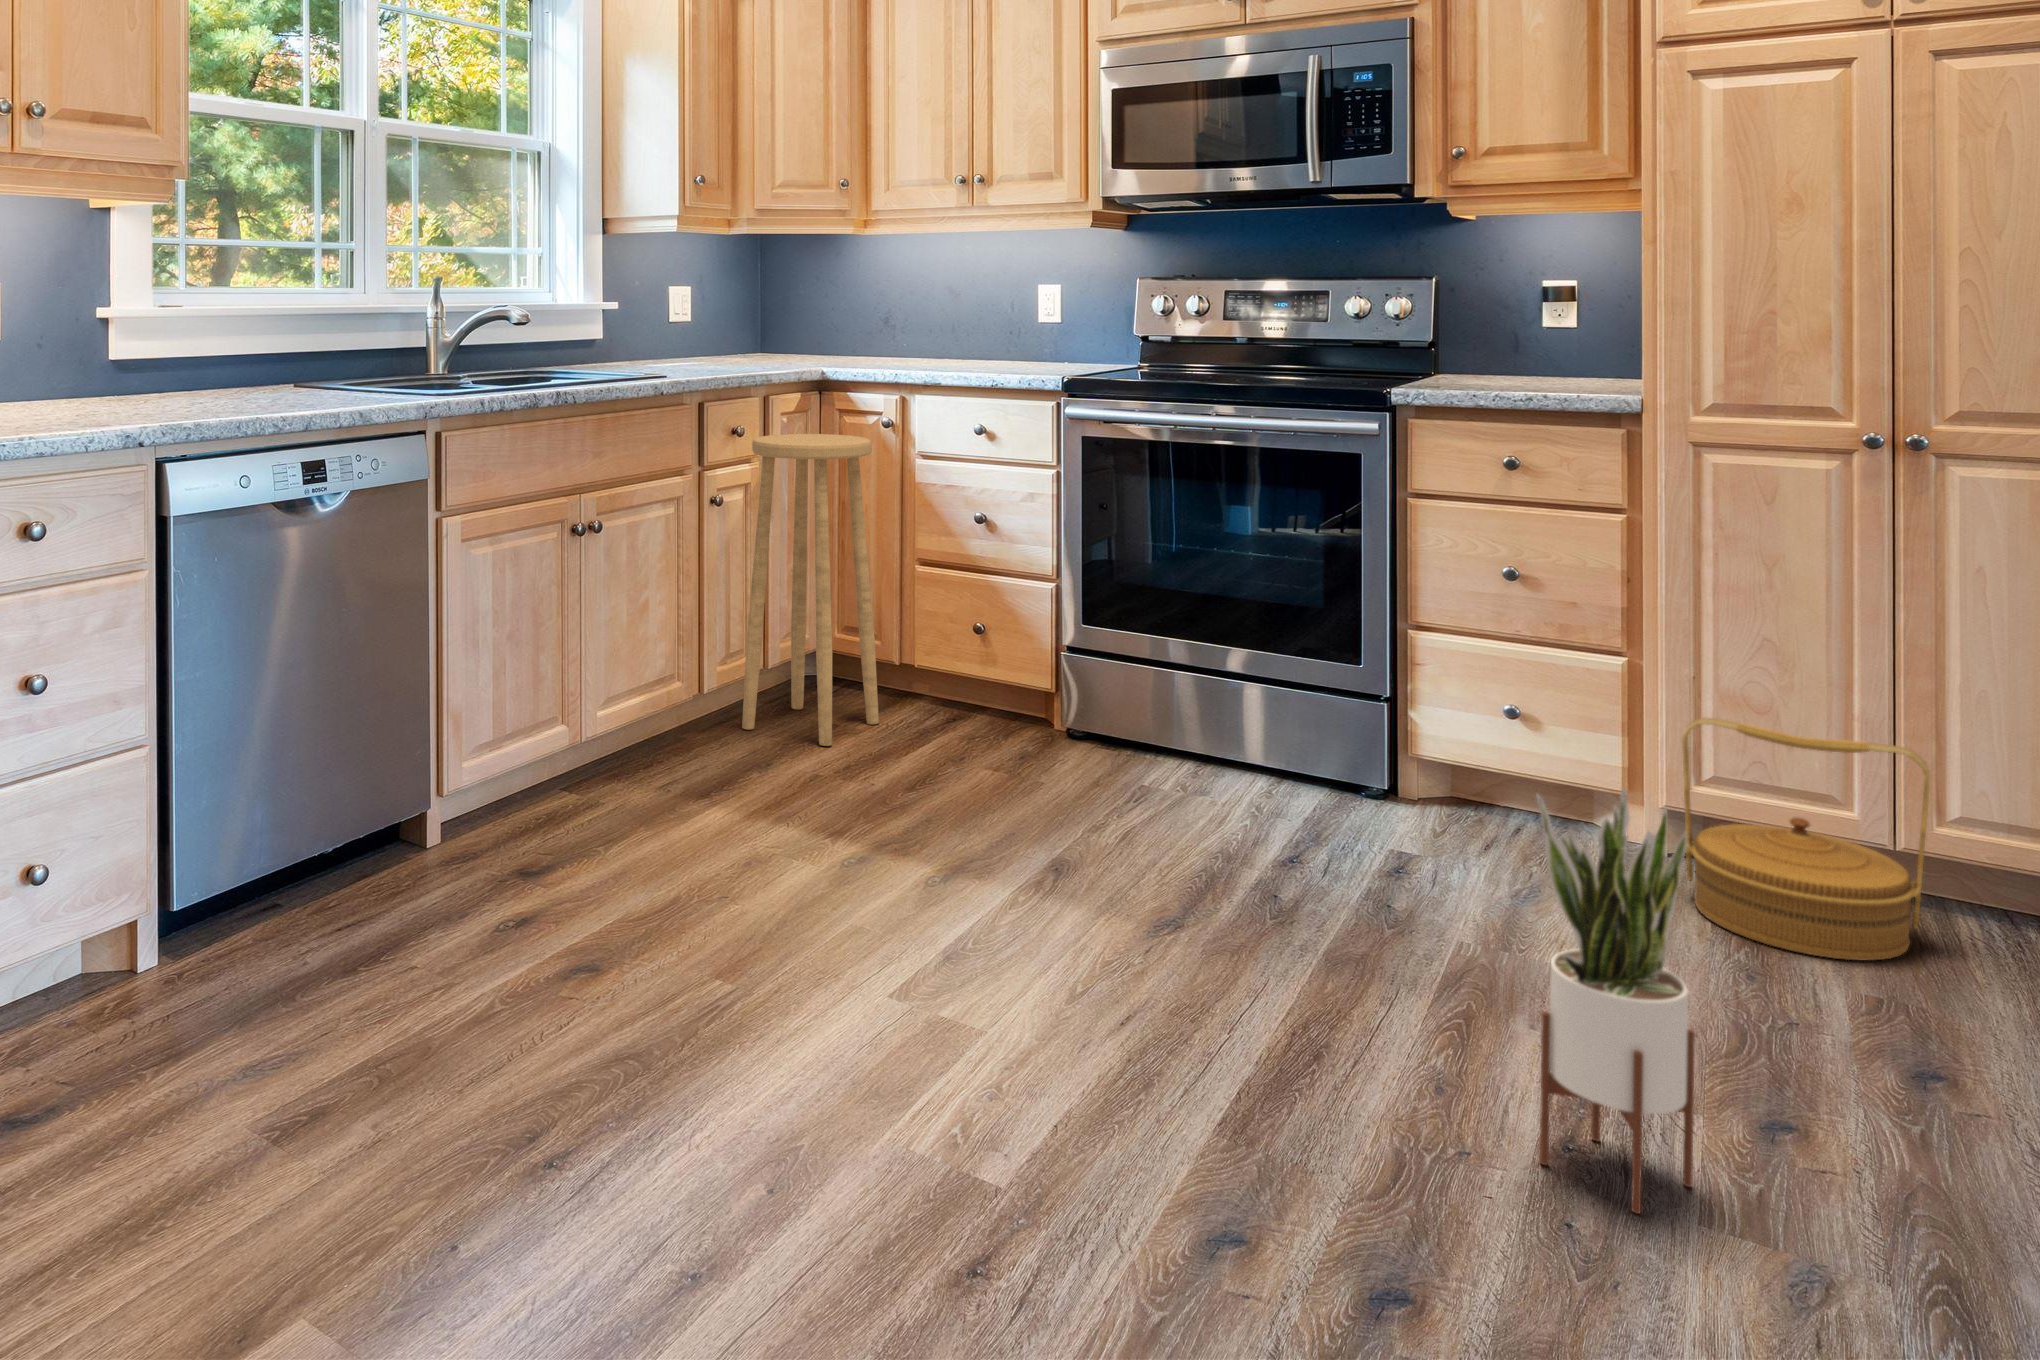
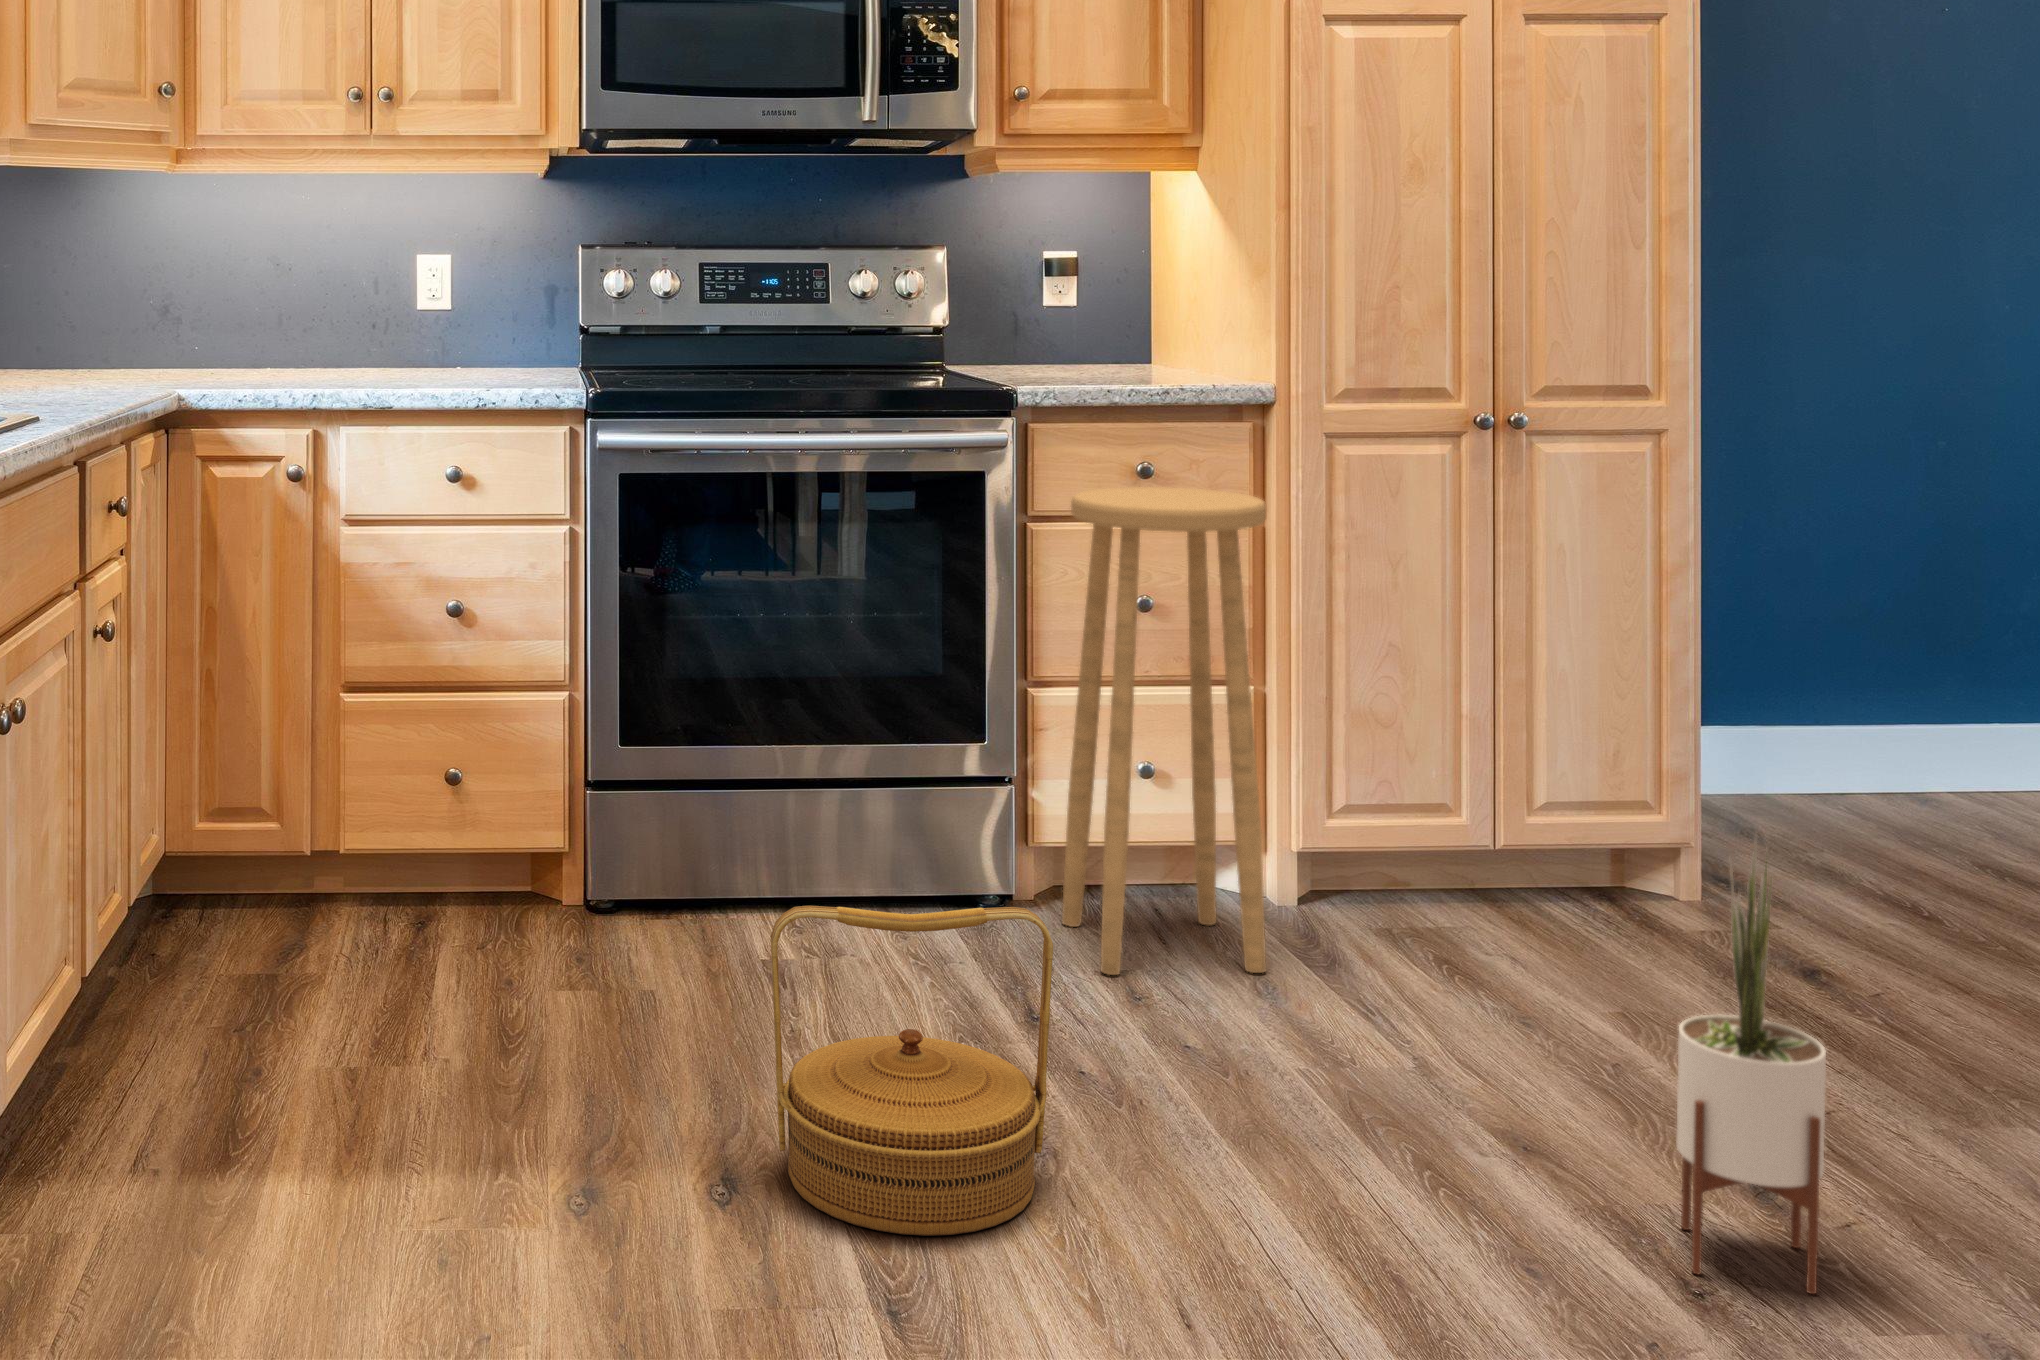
stool: present [742,434,879,746] -> present [1062,487,1266,975]
basket: present [1682,718,1930,961] -> present [771,906,1053,1236]

